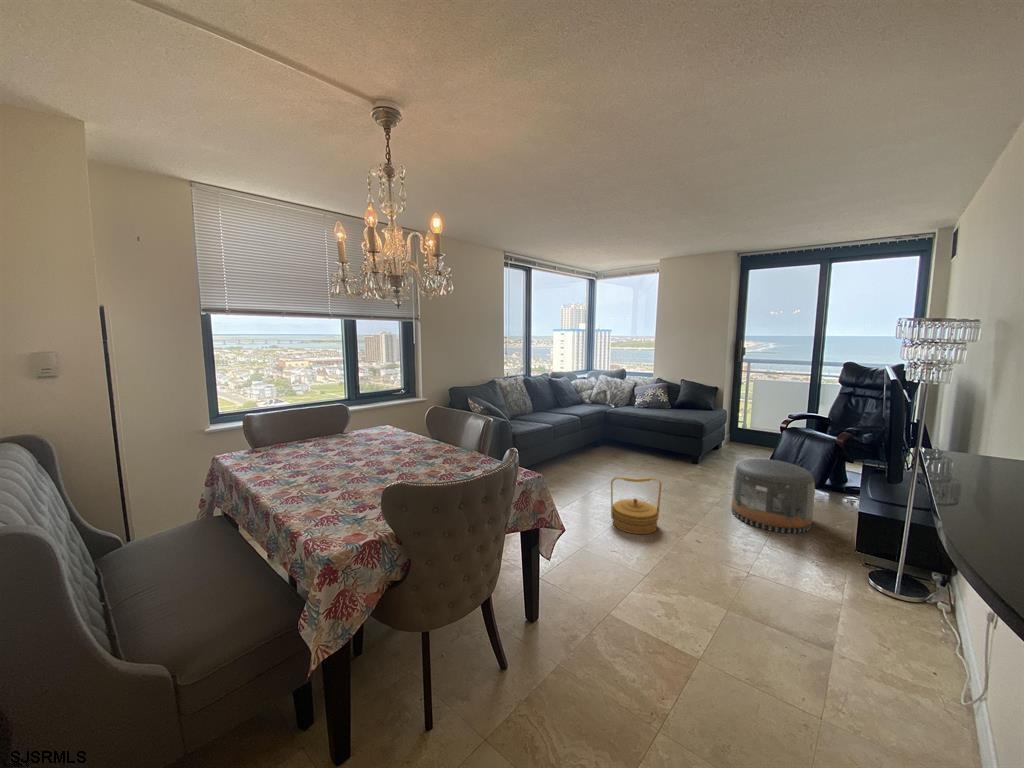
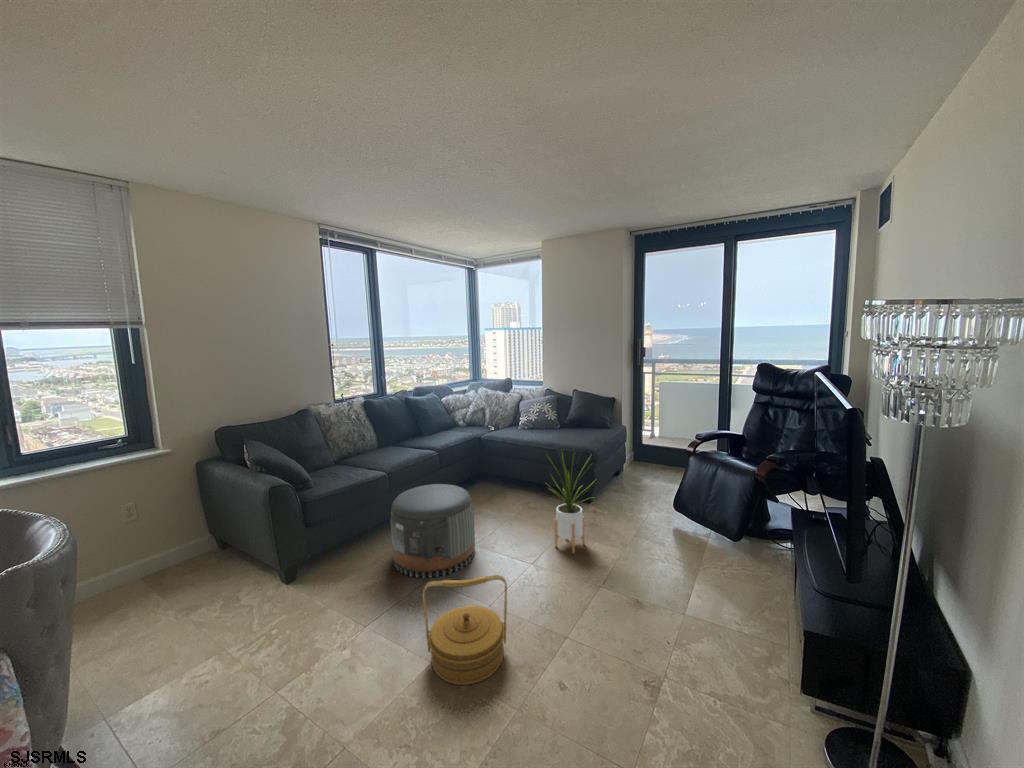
house plant: none [669,413,711,488] -> present [549,453,587,553]
pouf: present [731,459,815,533] -> present [390,484,475,578]

